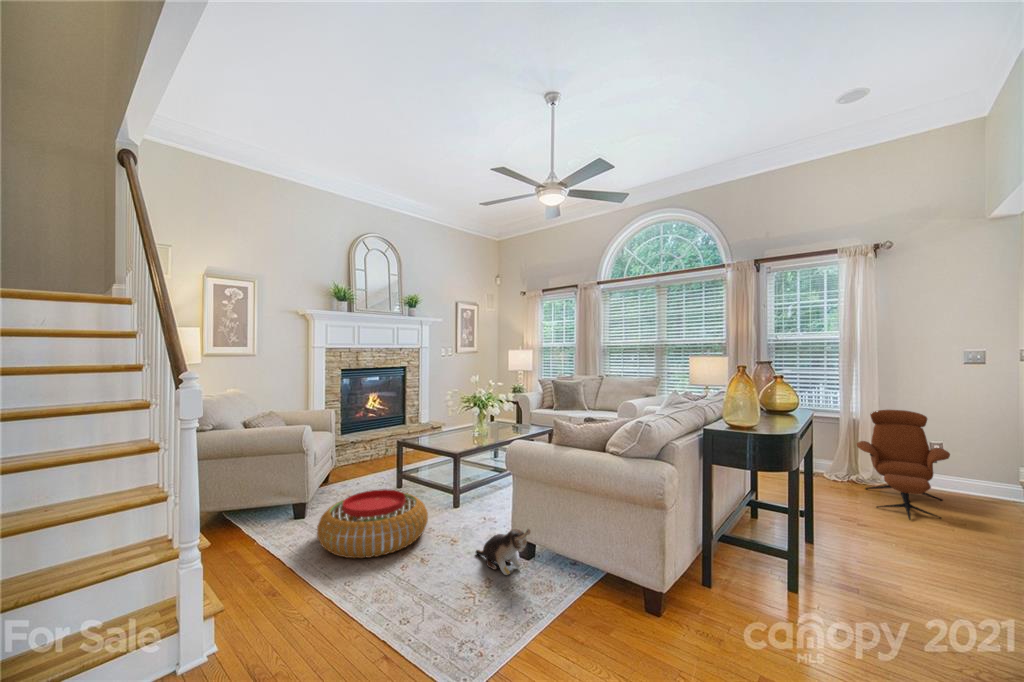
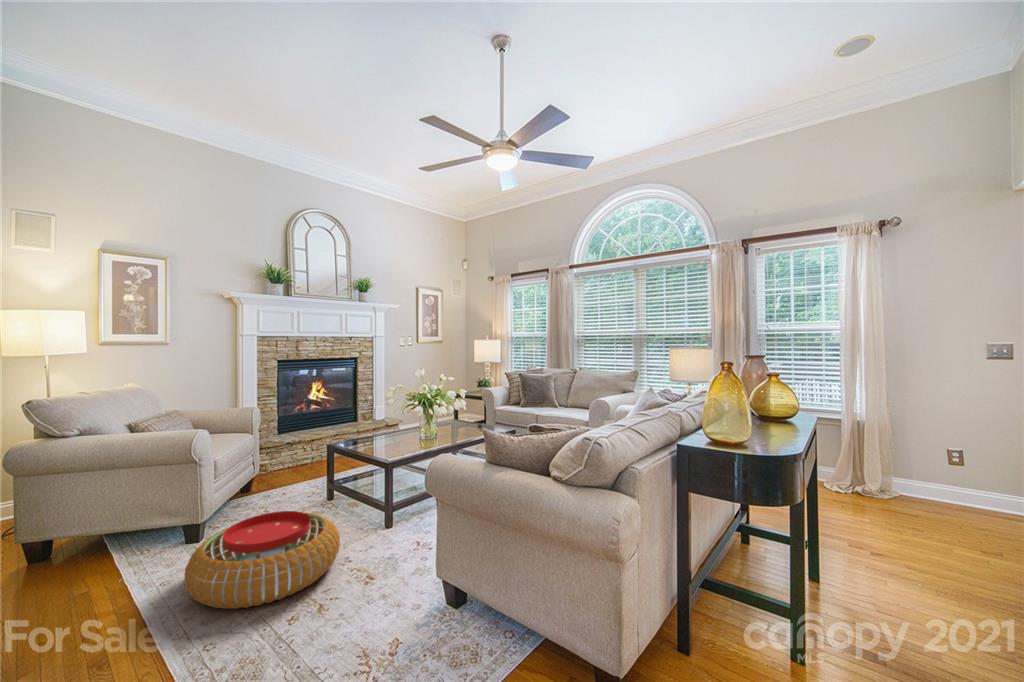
lounge chair: present [857,410,950,520] -> none [859,410,971,546]
plush toy: present [476,529,530,575] -> none [387,575,449,637]

